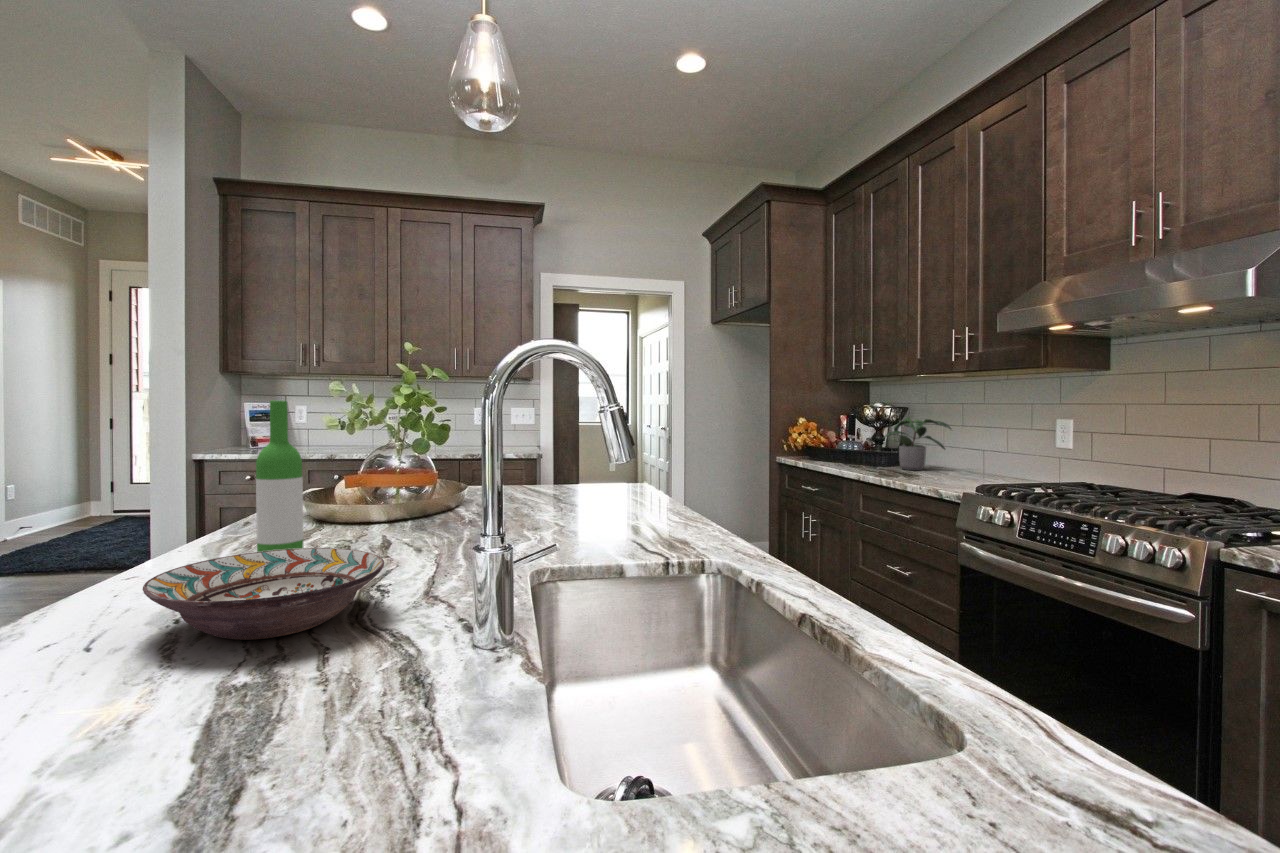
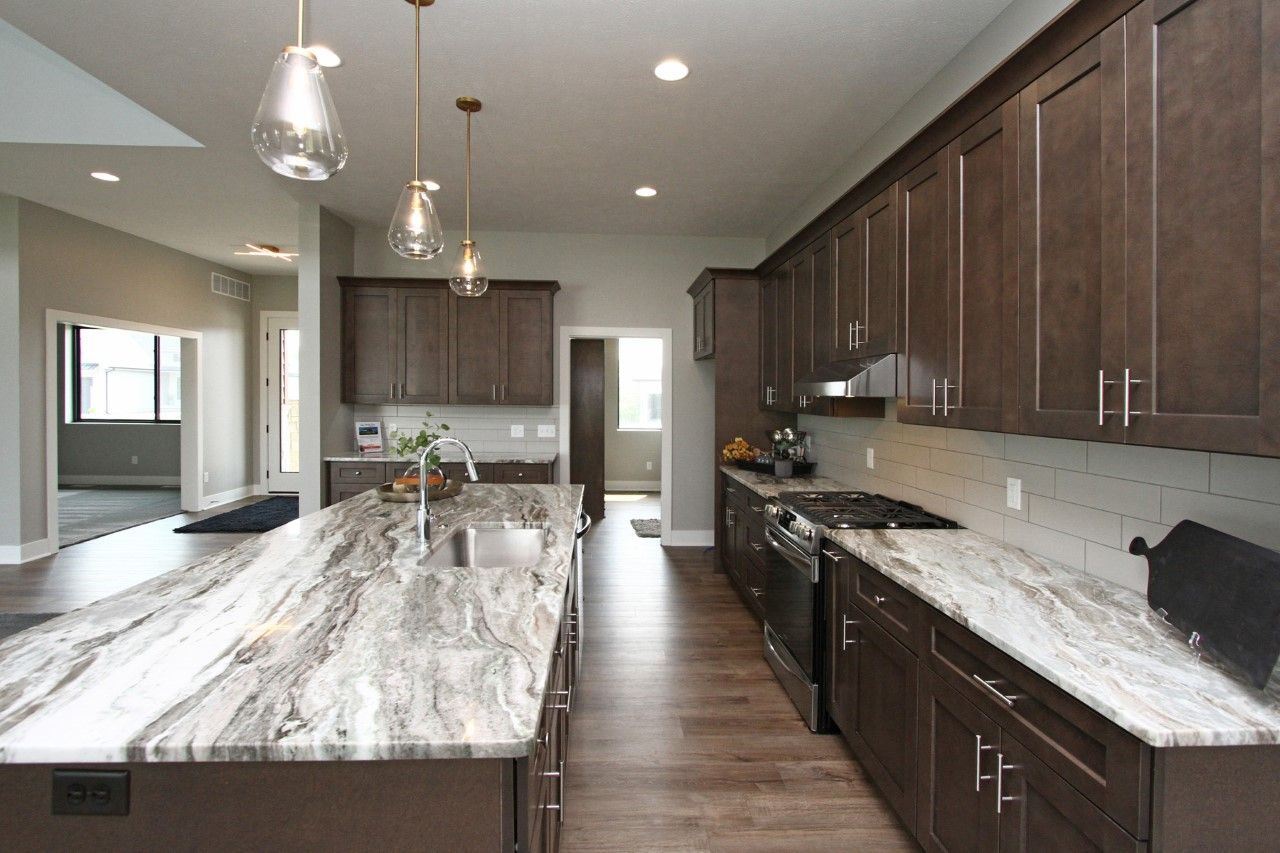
wine bottle: present [256,400,304,552] -> none [353,446,373,516]
decorative bowl: present [143,548,384,640] -> none [313,509,396,537]

